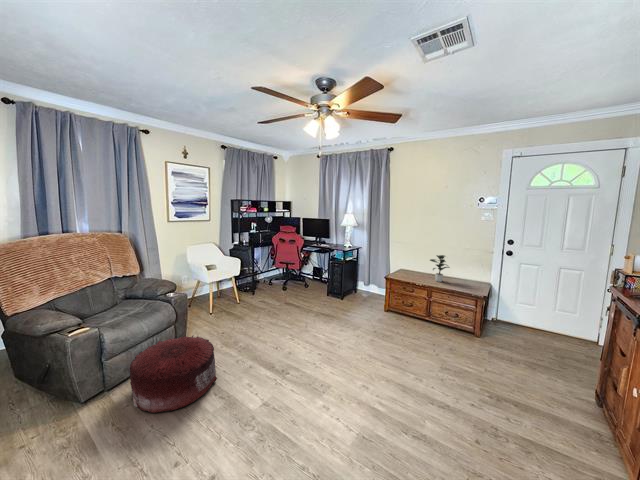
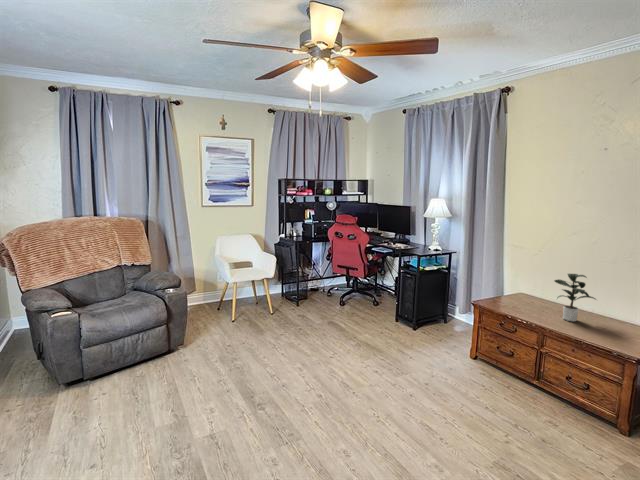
pouf: present [130,336,217,413] -> none [95,338,190,414]

